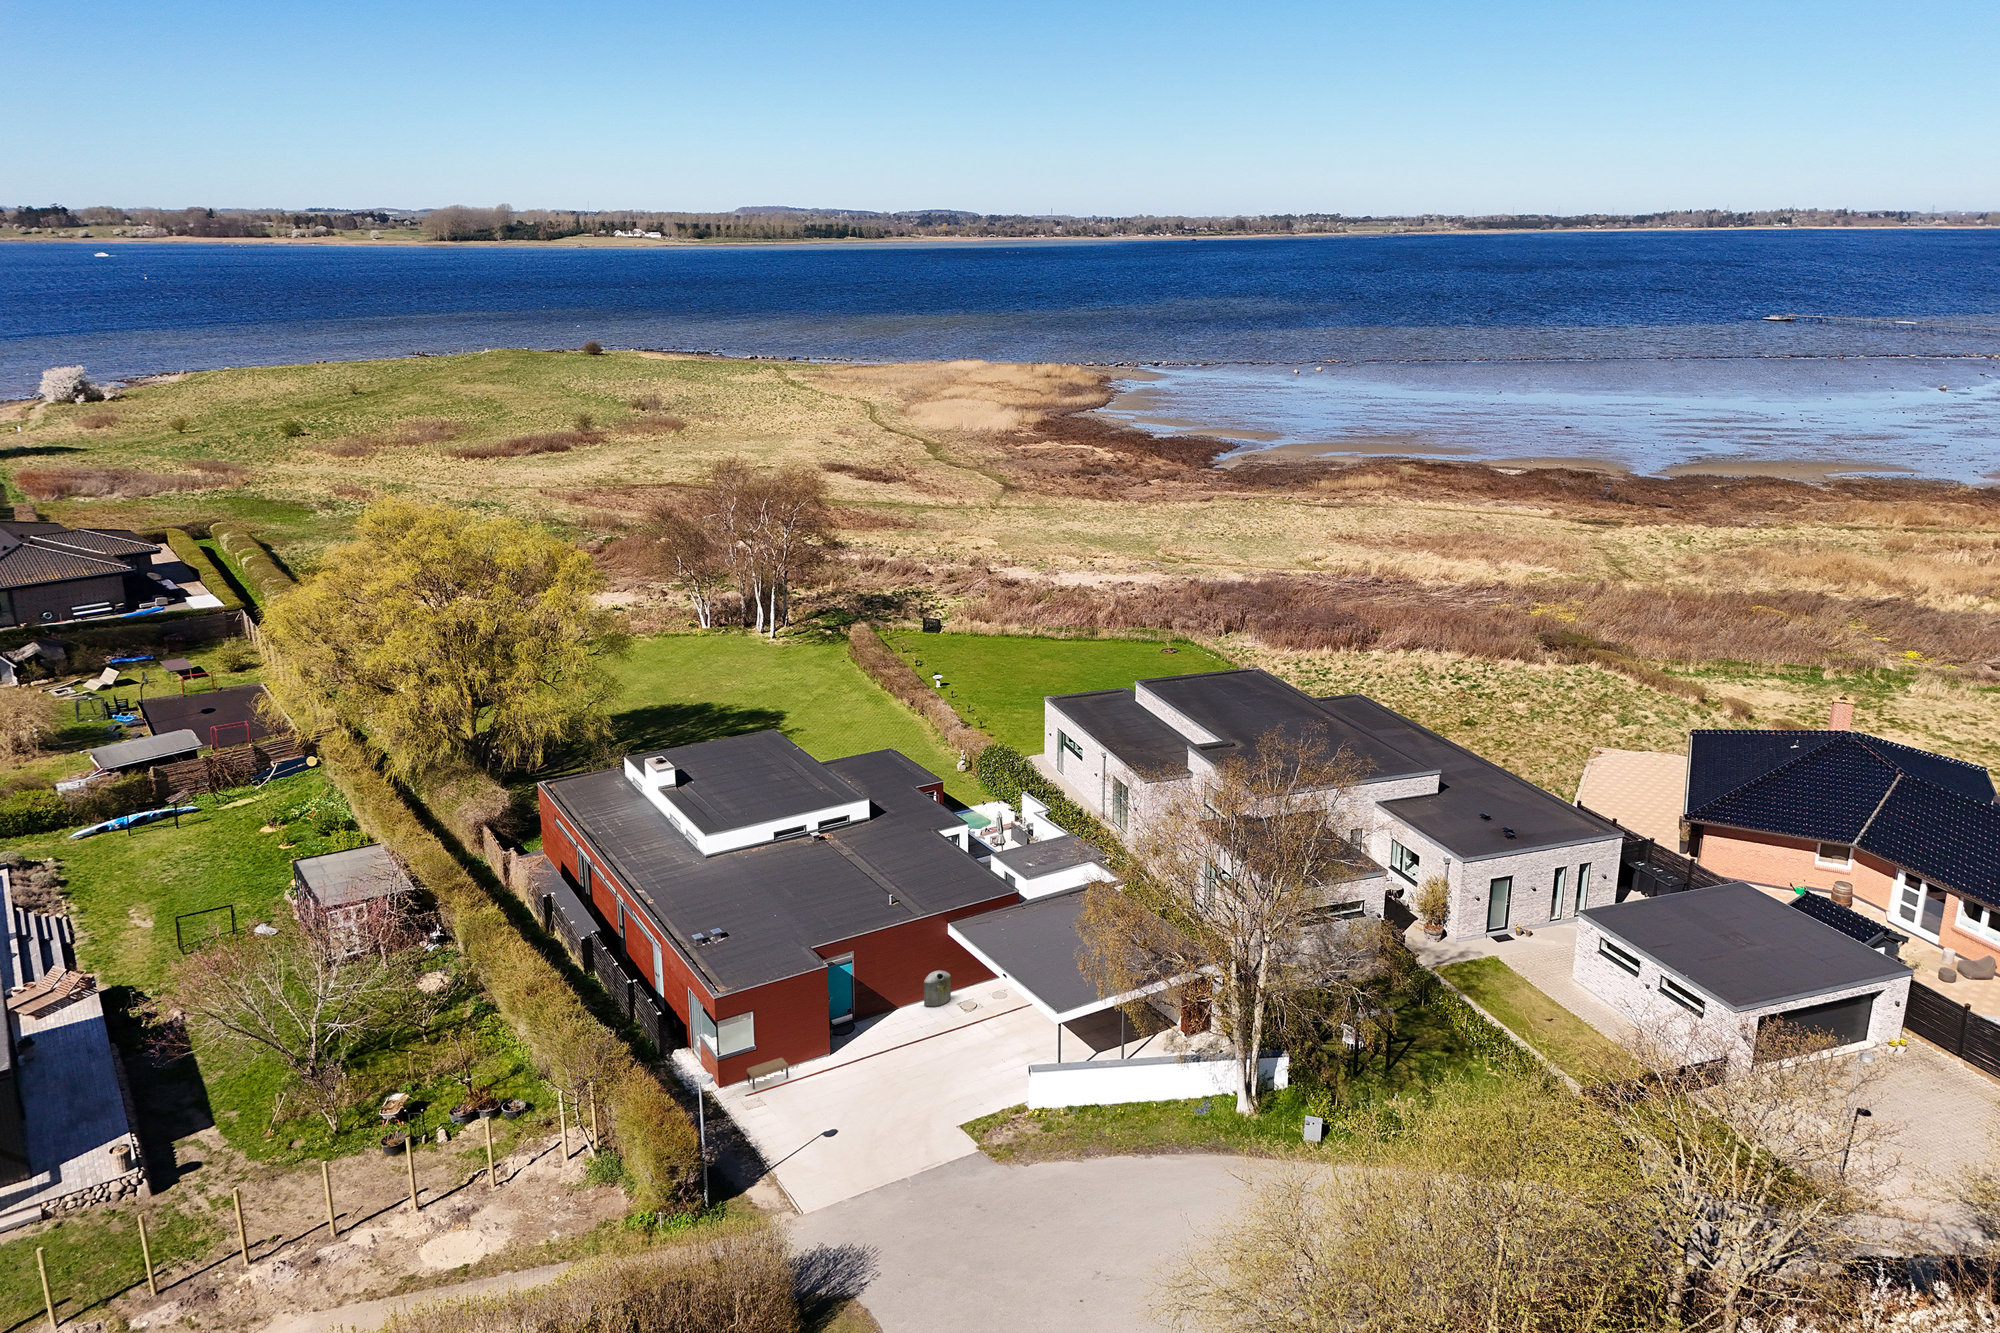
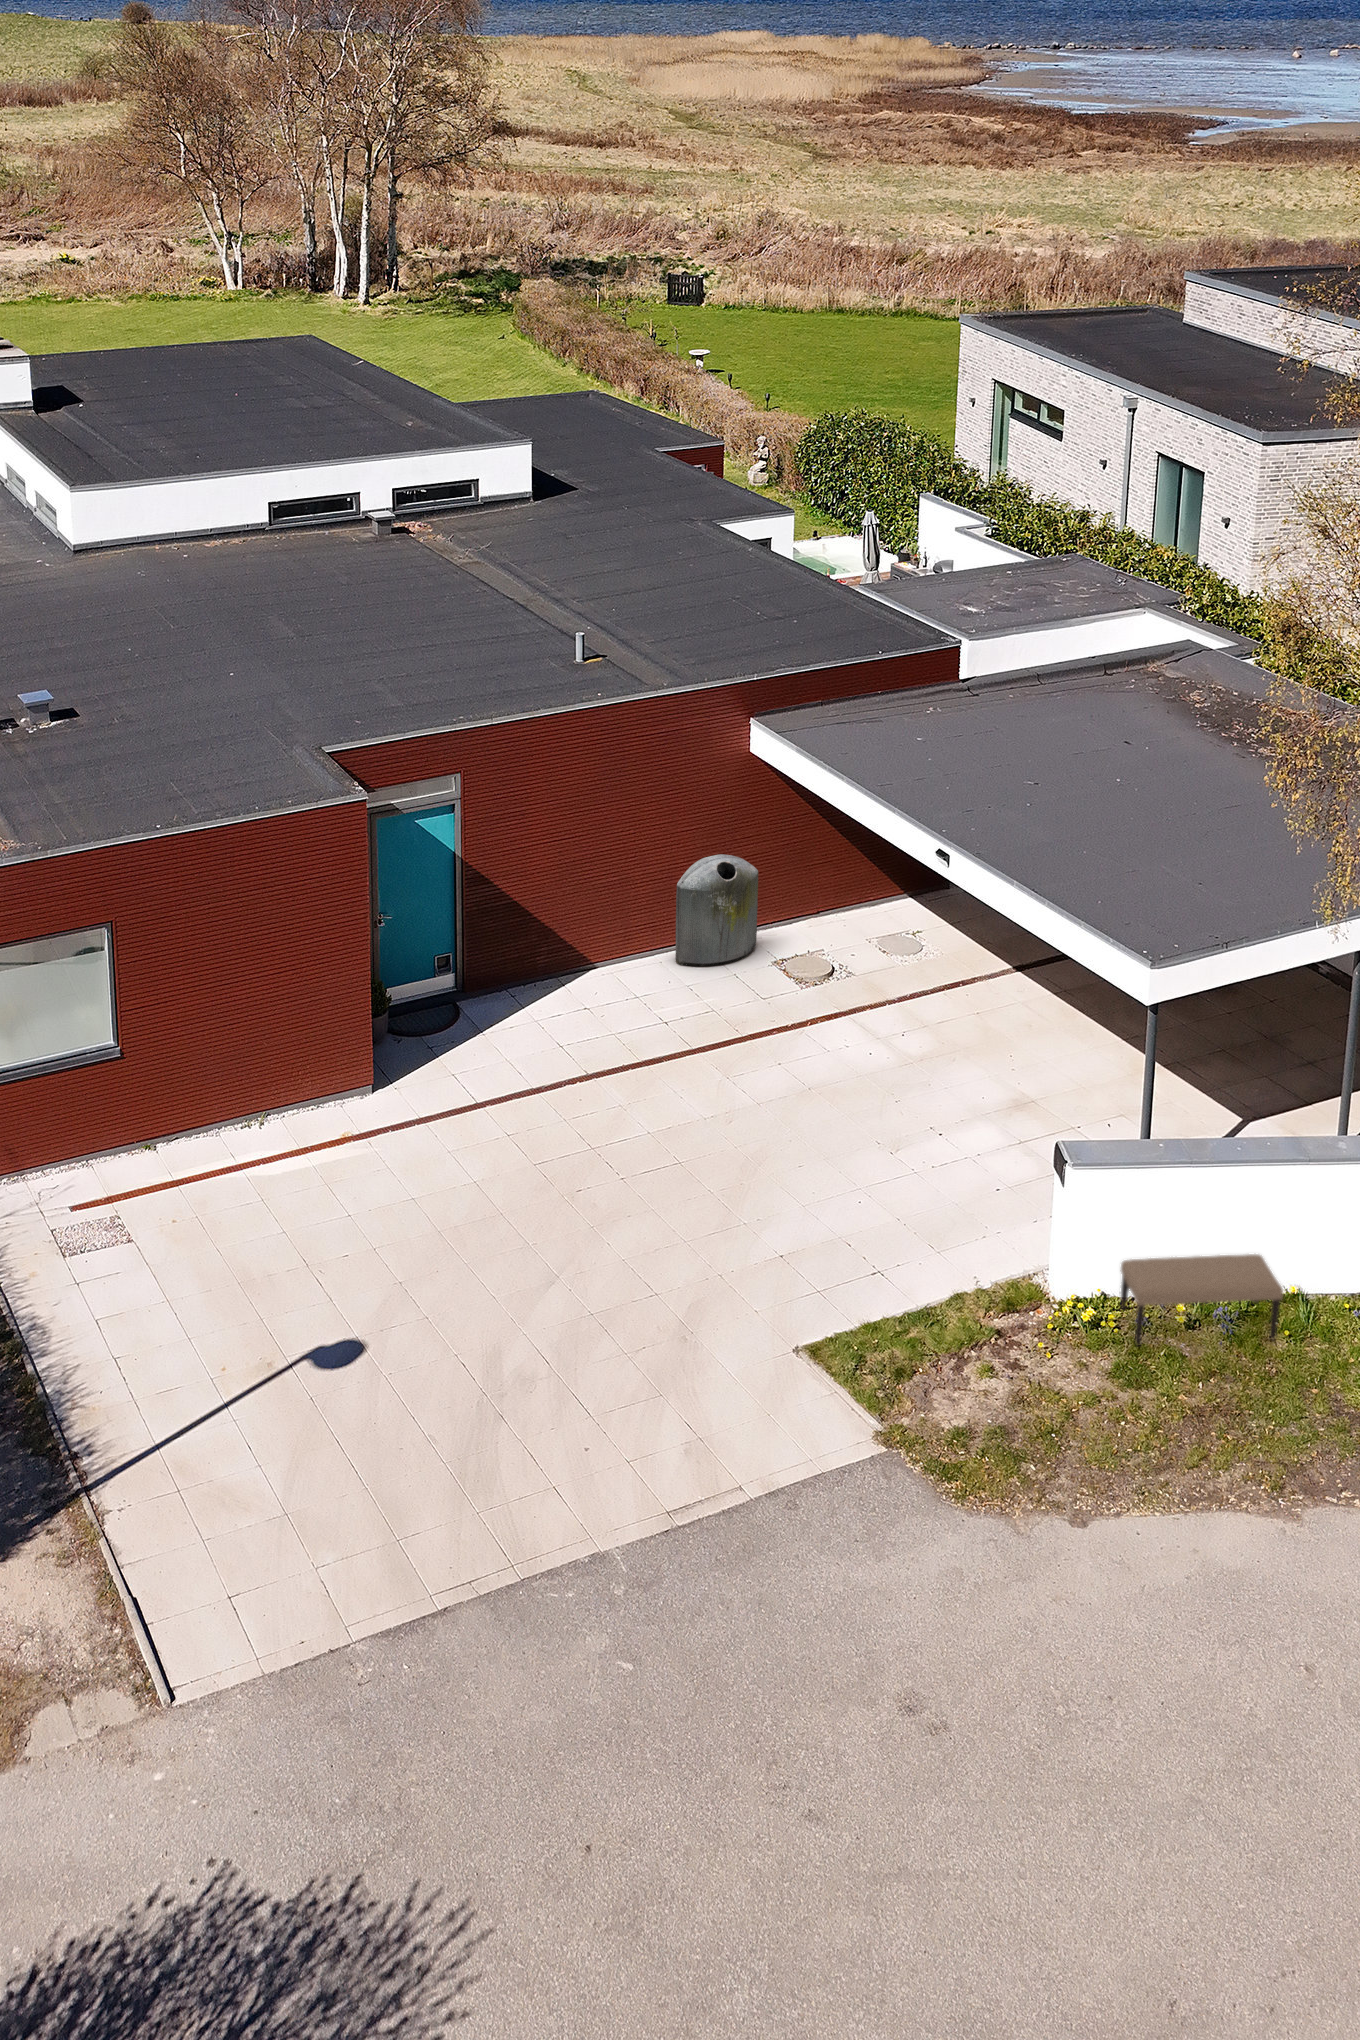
bench: present [747,1058,788,1089] -> present [1120,1254,1283,1346]

